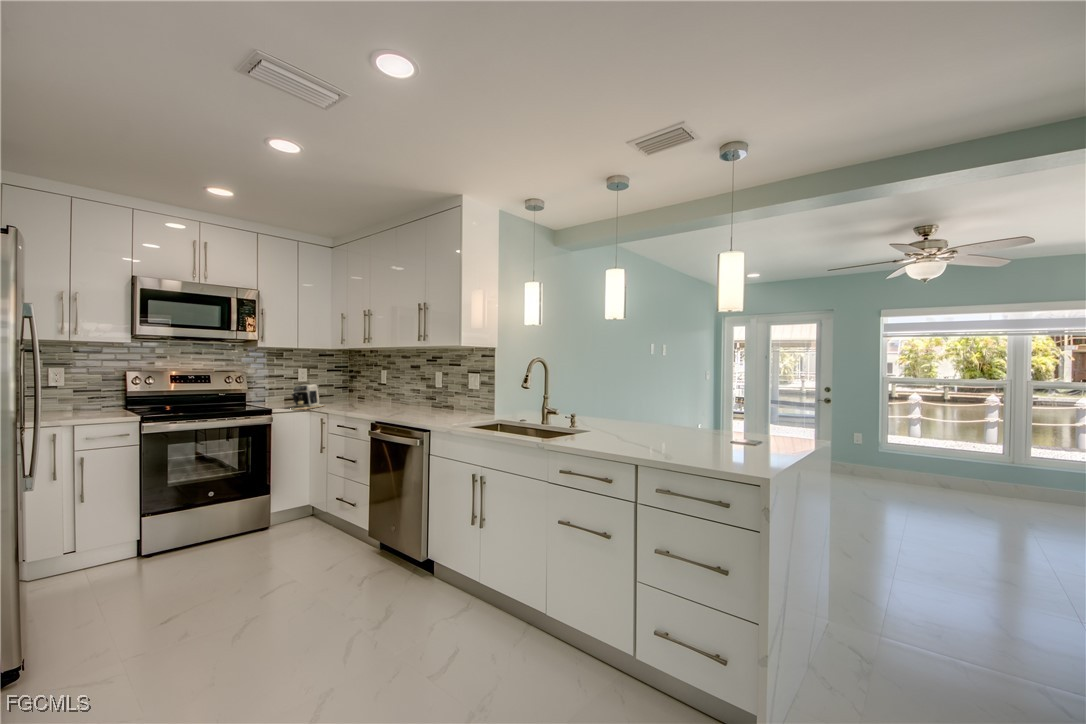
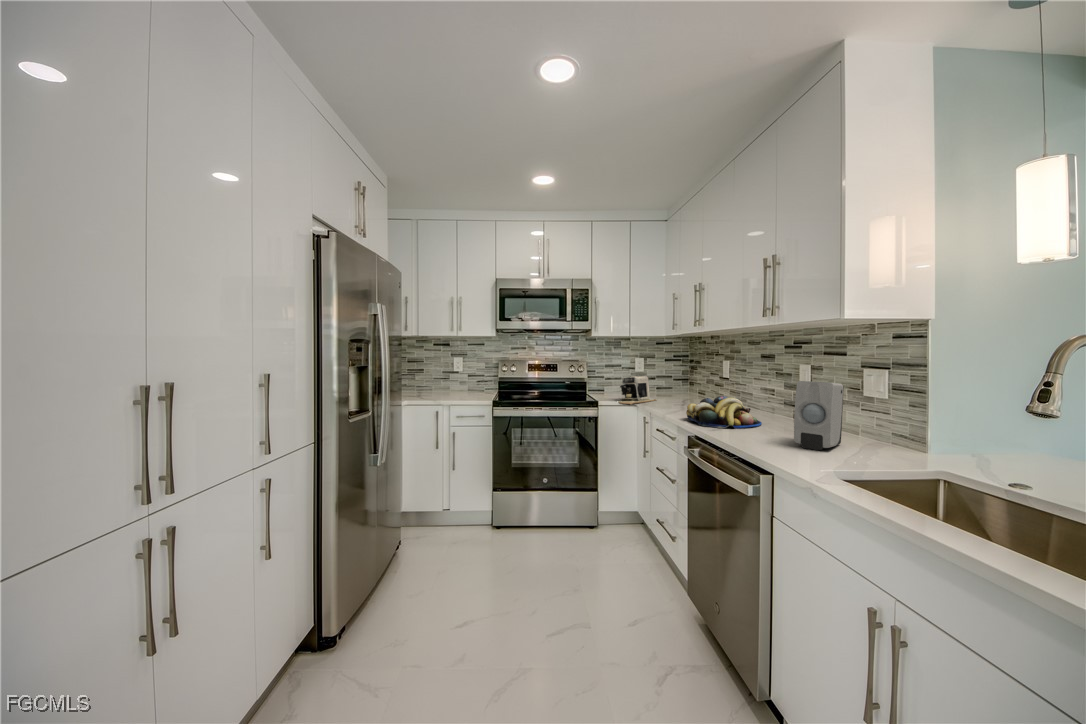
soap dispenser: none [436,380,460,419] -> present [794,381,844,450]
fruit bowl: none [364,395,415,416] -> present [686,396,762,429]

